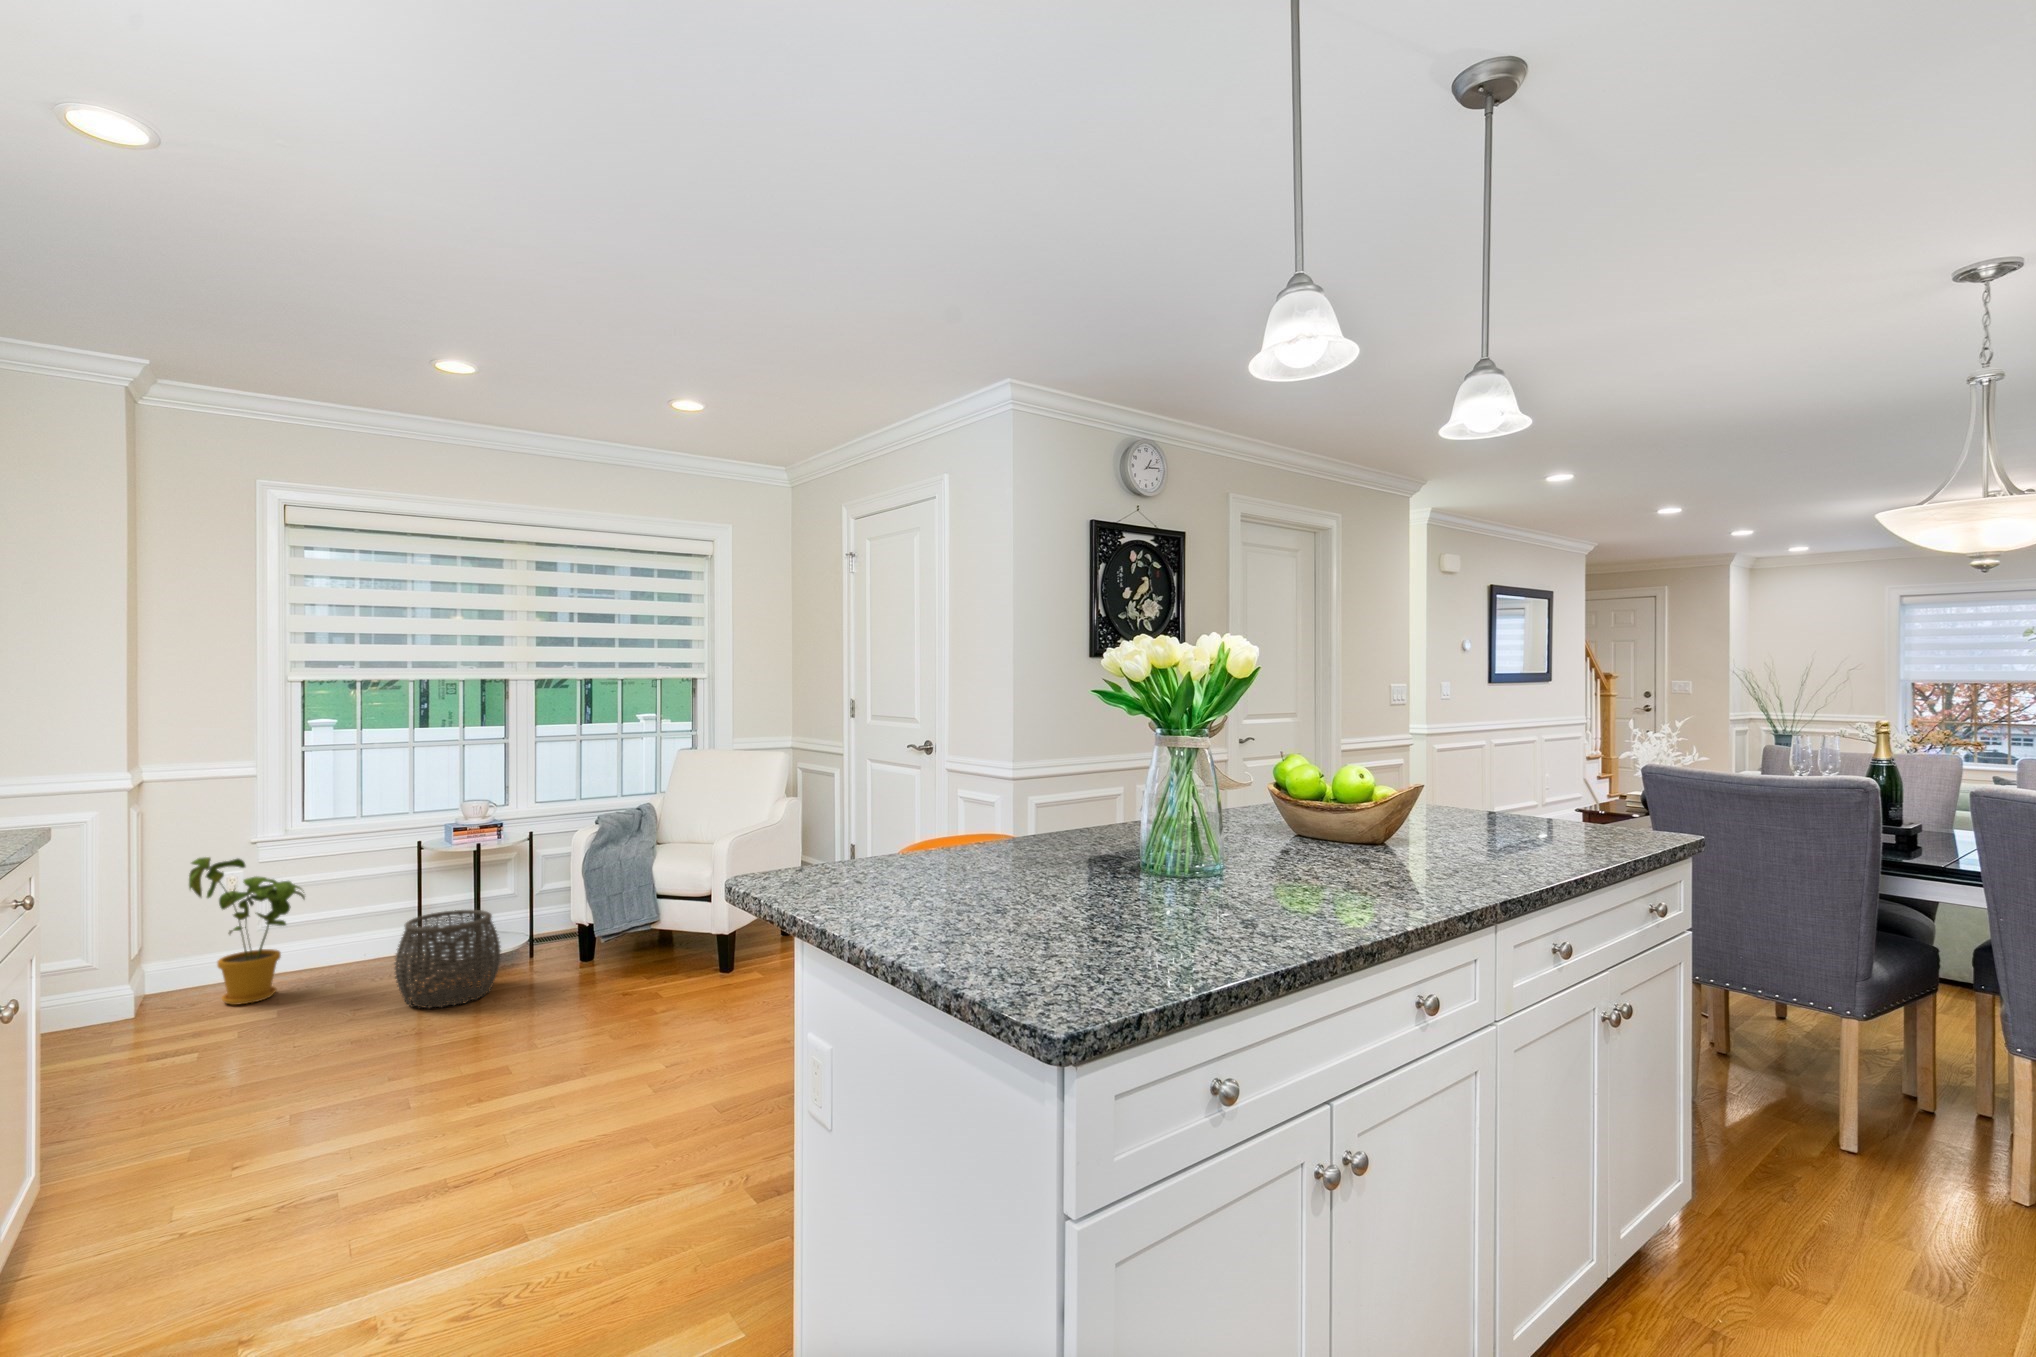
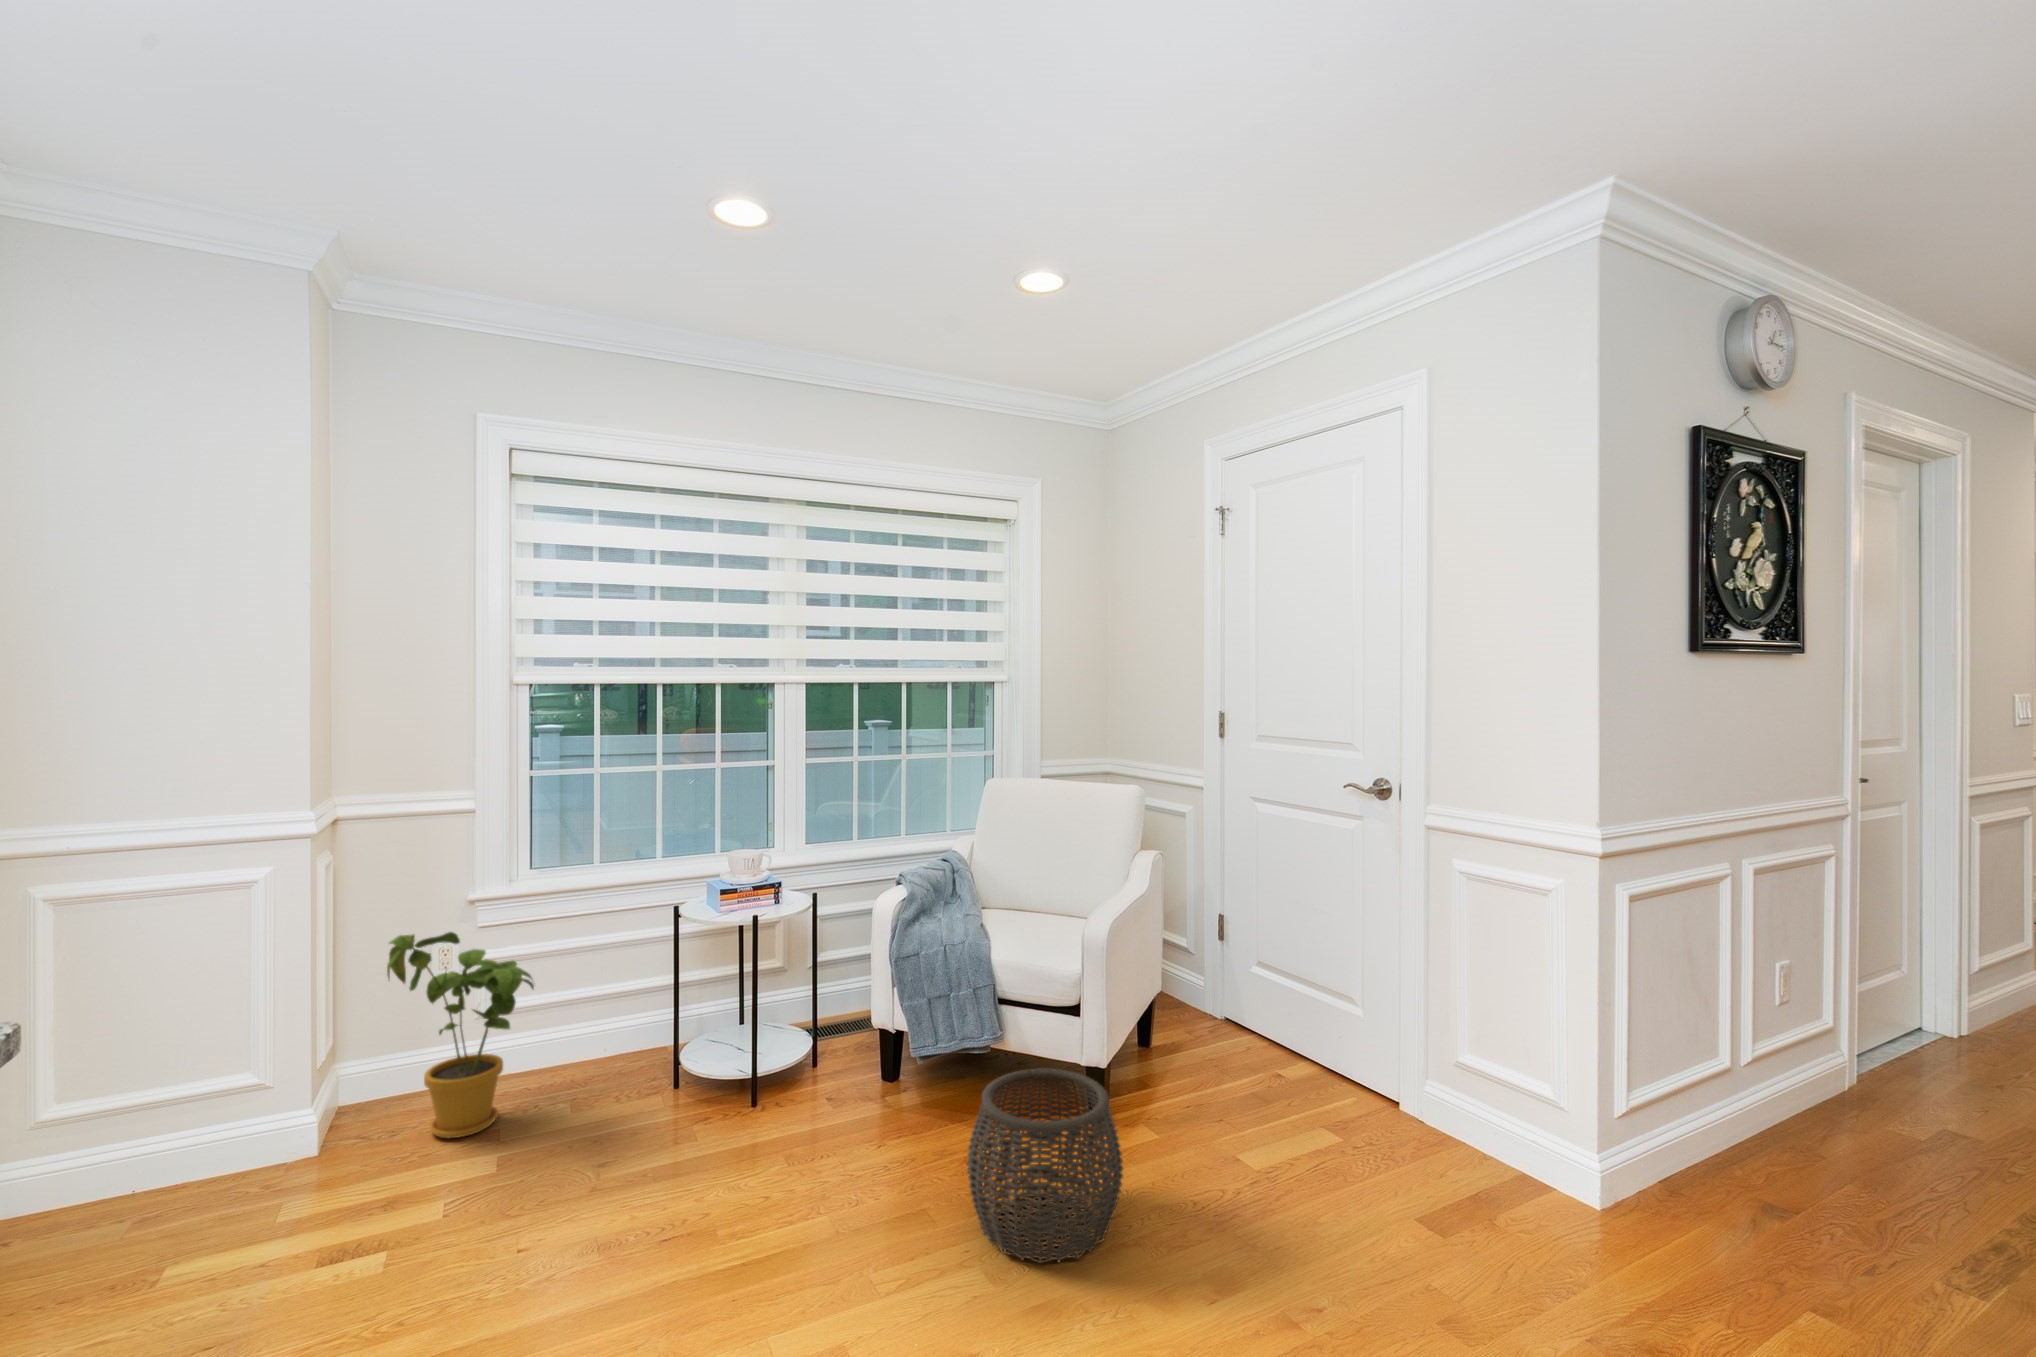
woven basket: present [394,910,501,1008] -> present [967,1069,1123,1263]

